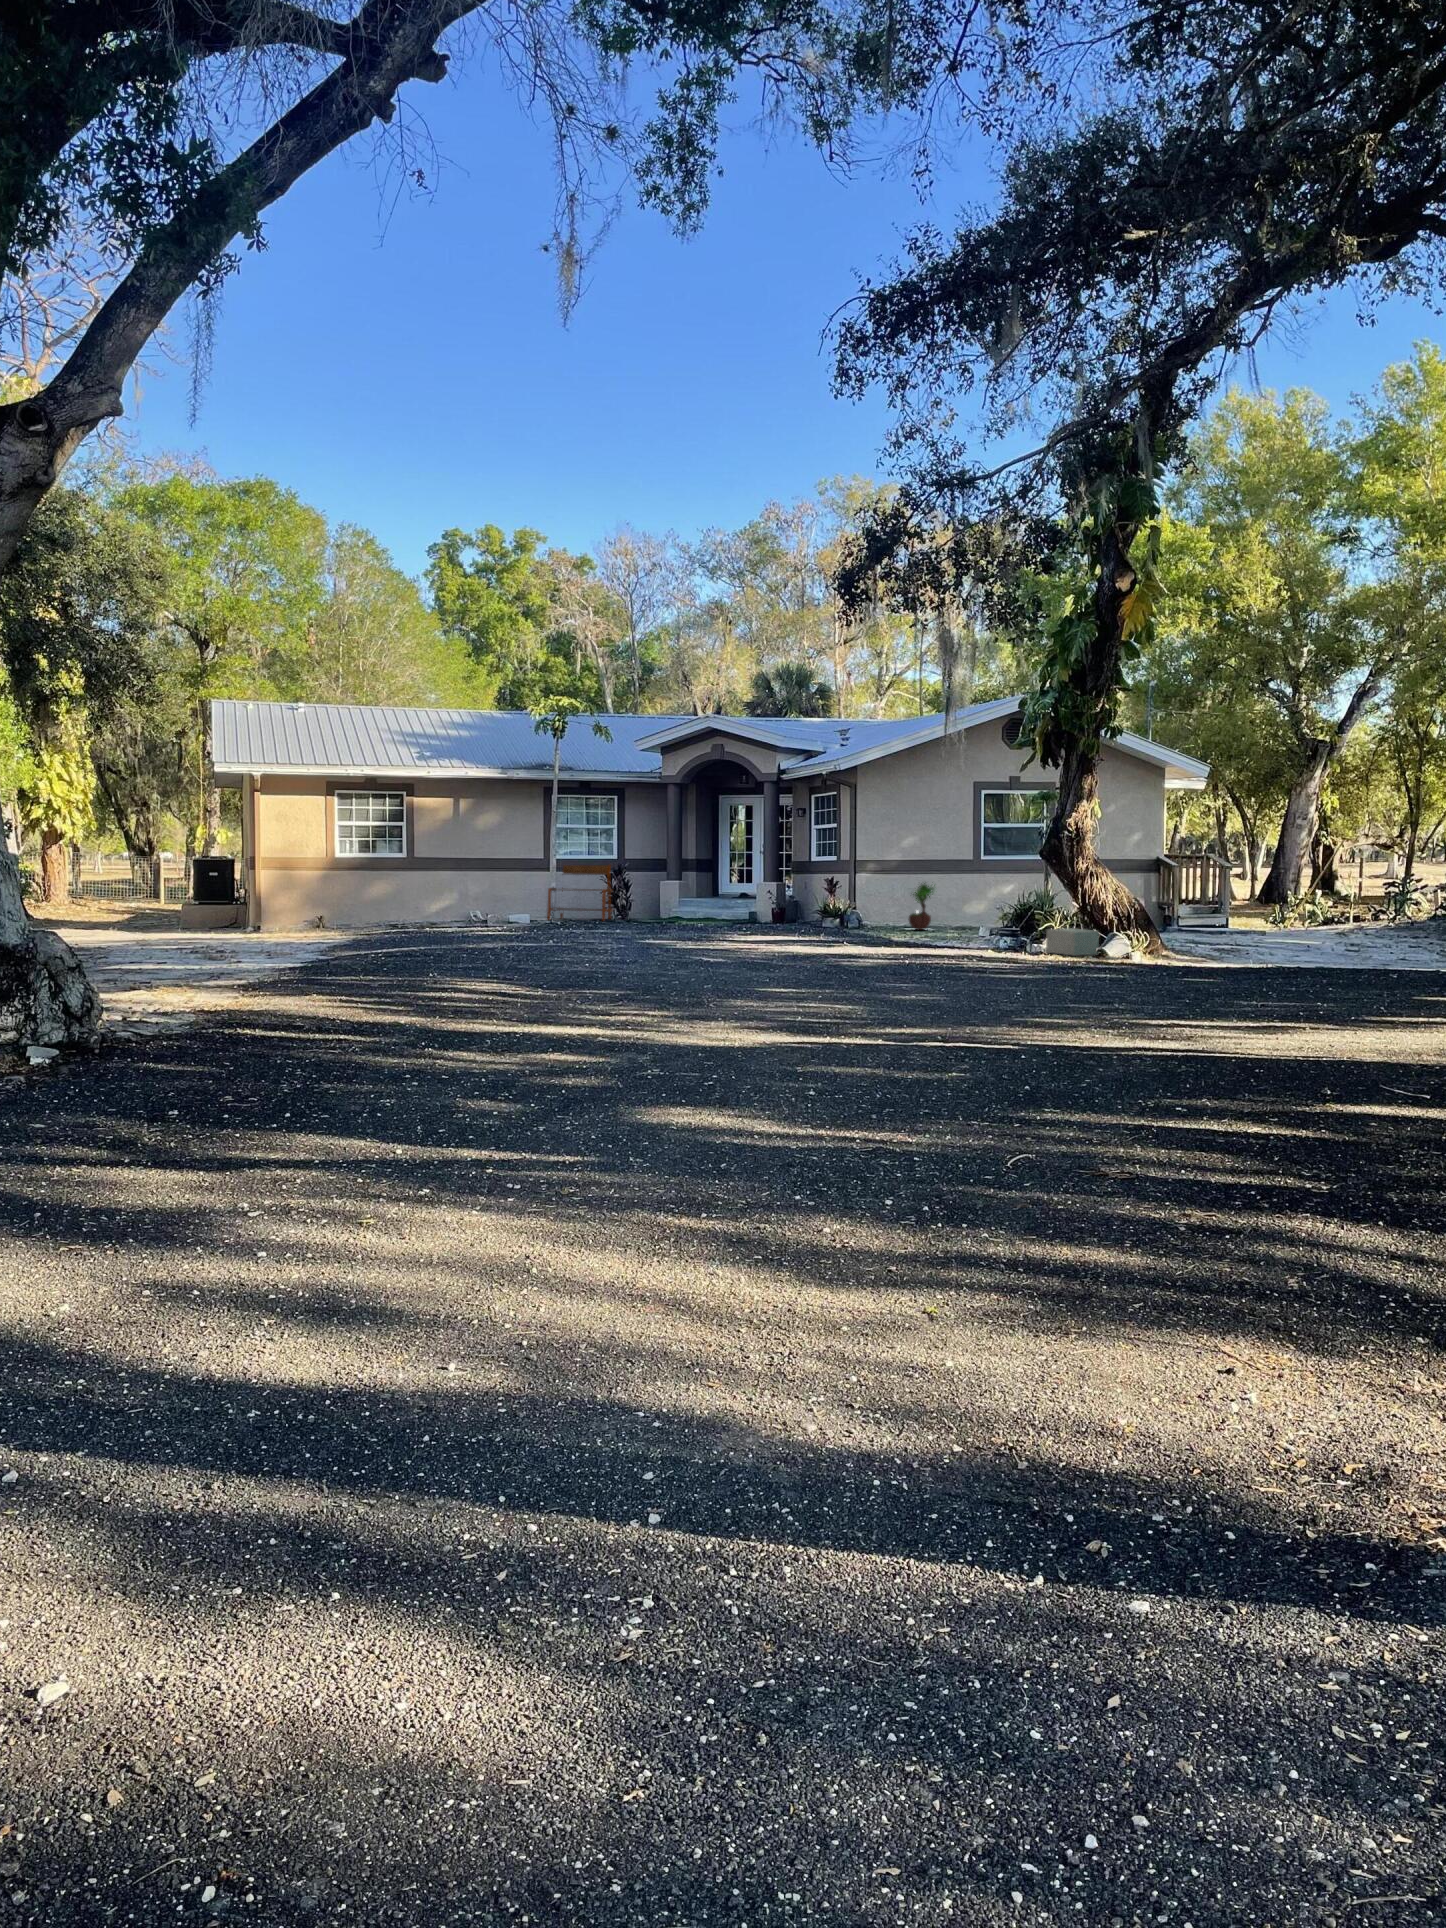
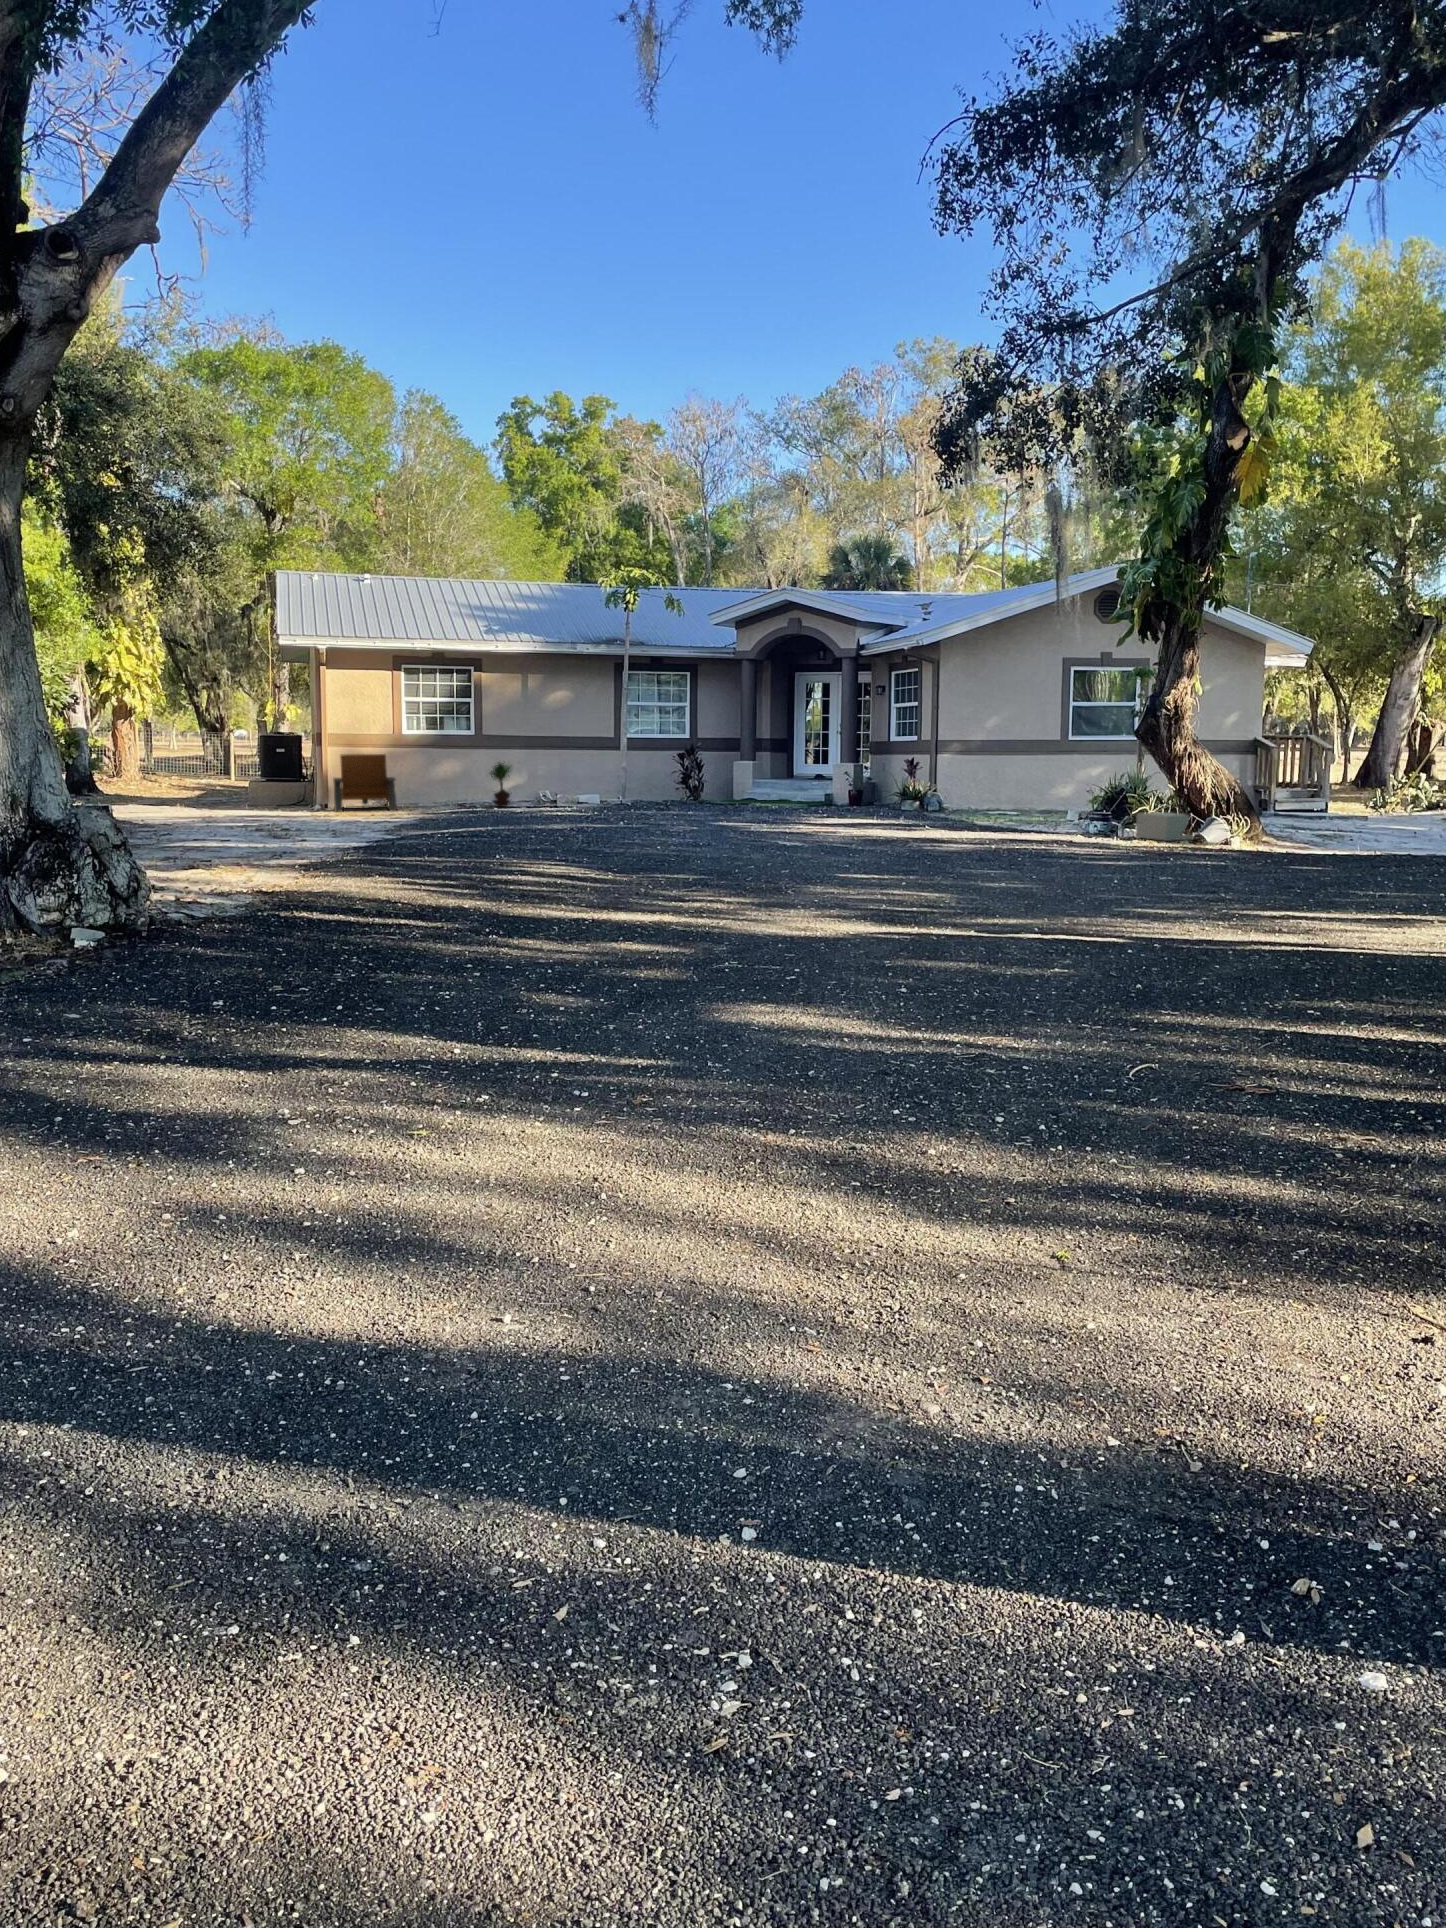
bench: present [547,865,613,921] -> none [618,748,684,806]
lounge chair: none [262,869,327,926] -> present [333,754,397,812]
potted tree: present [909,883,934,930] -> present [490,762,512,806]

